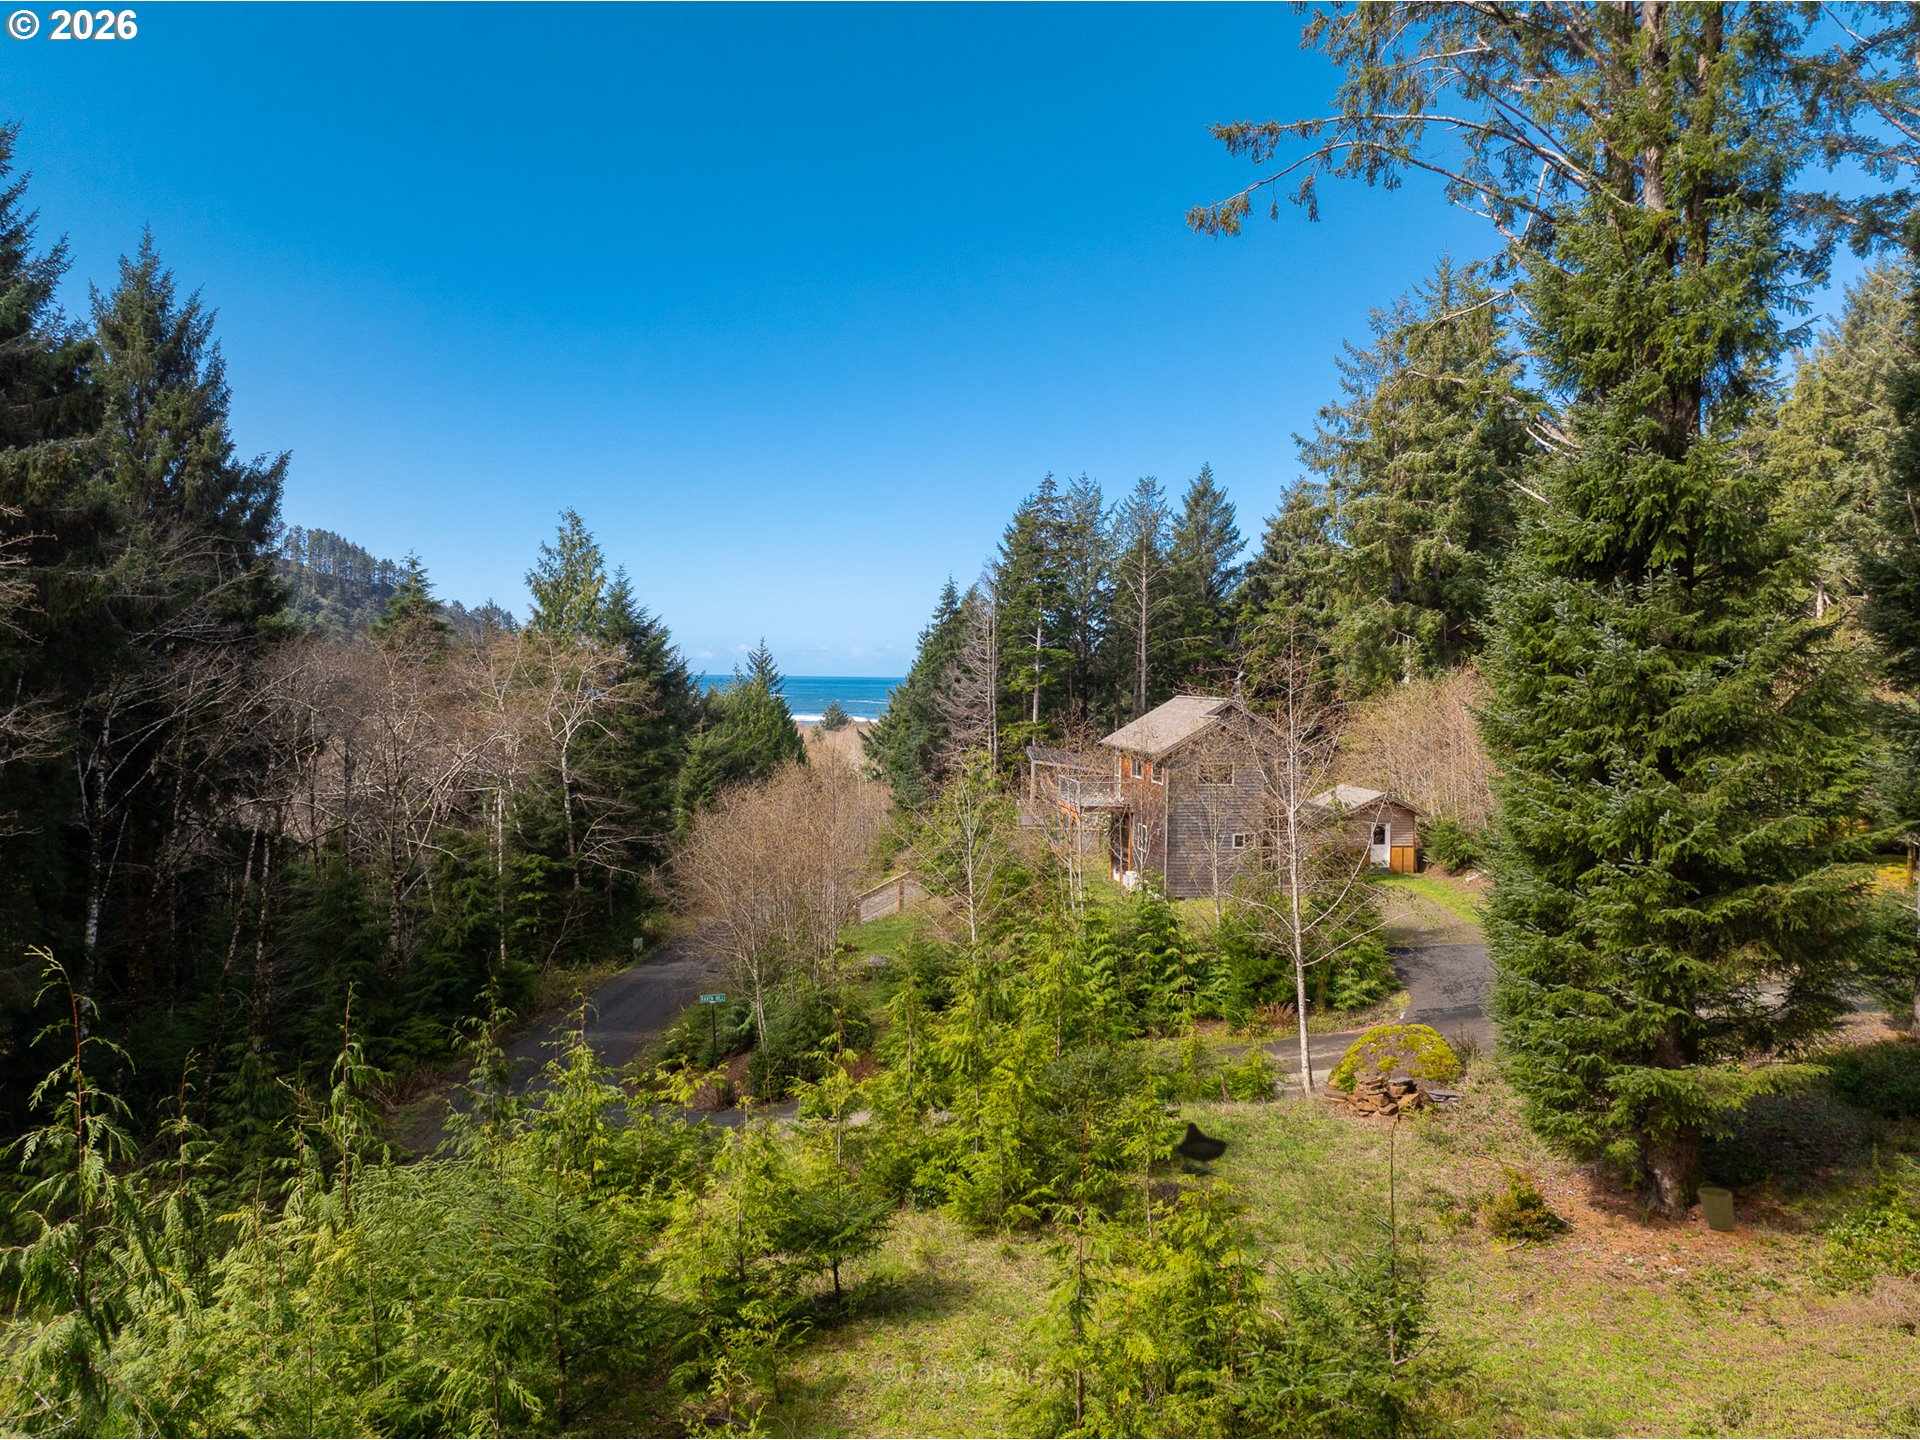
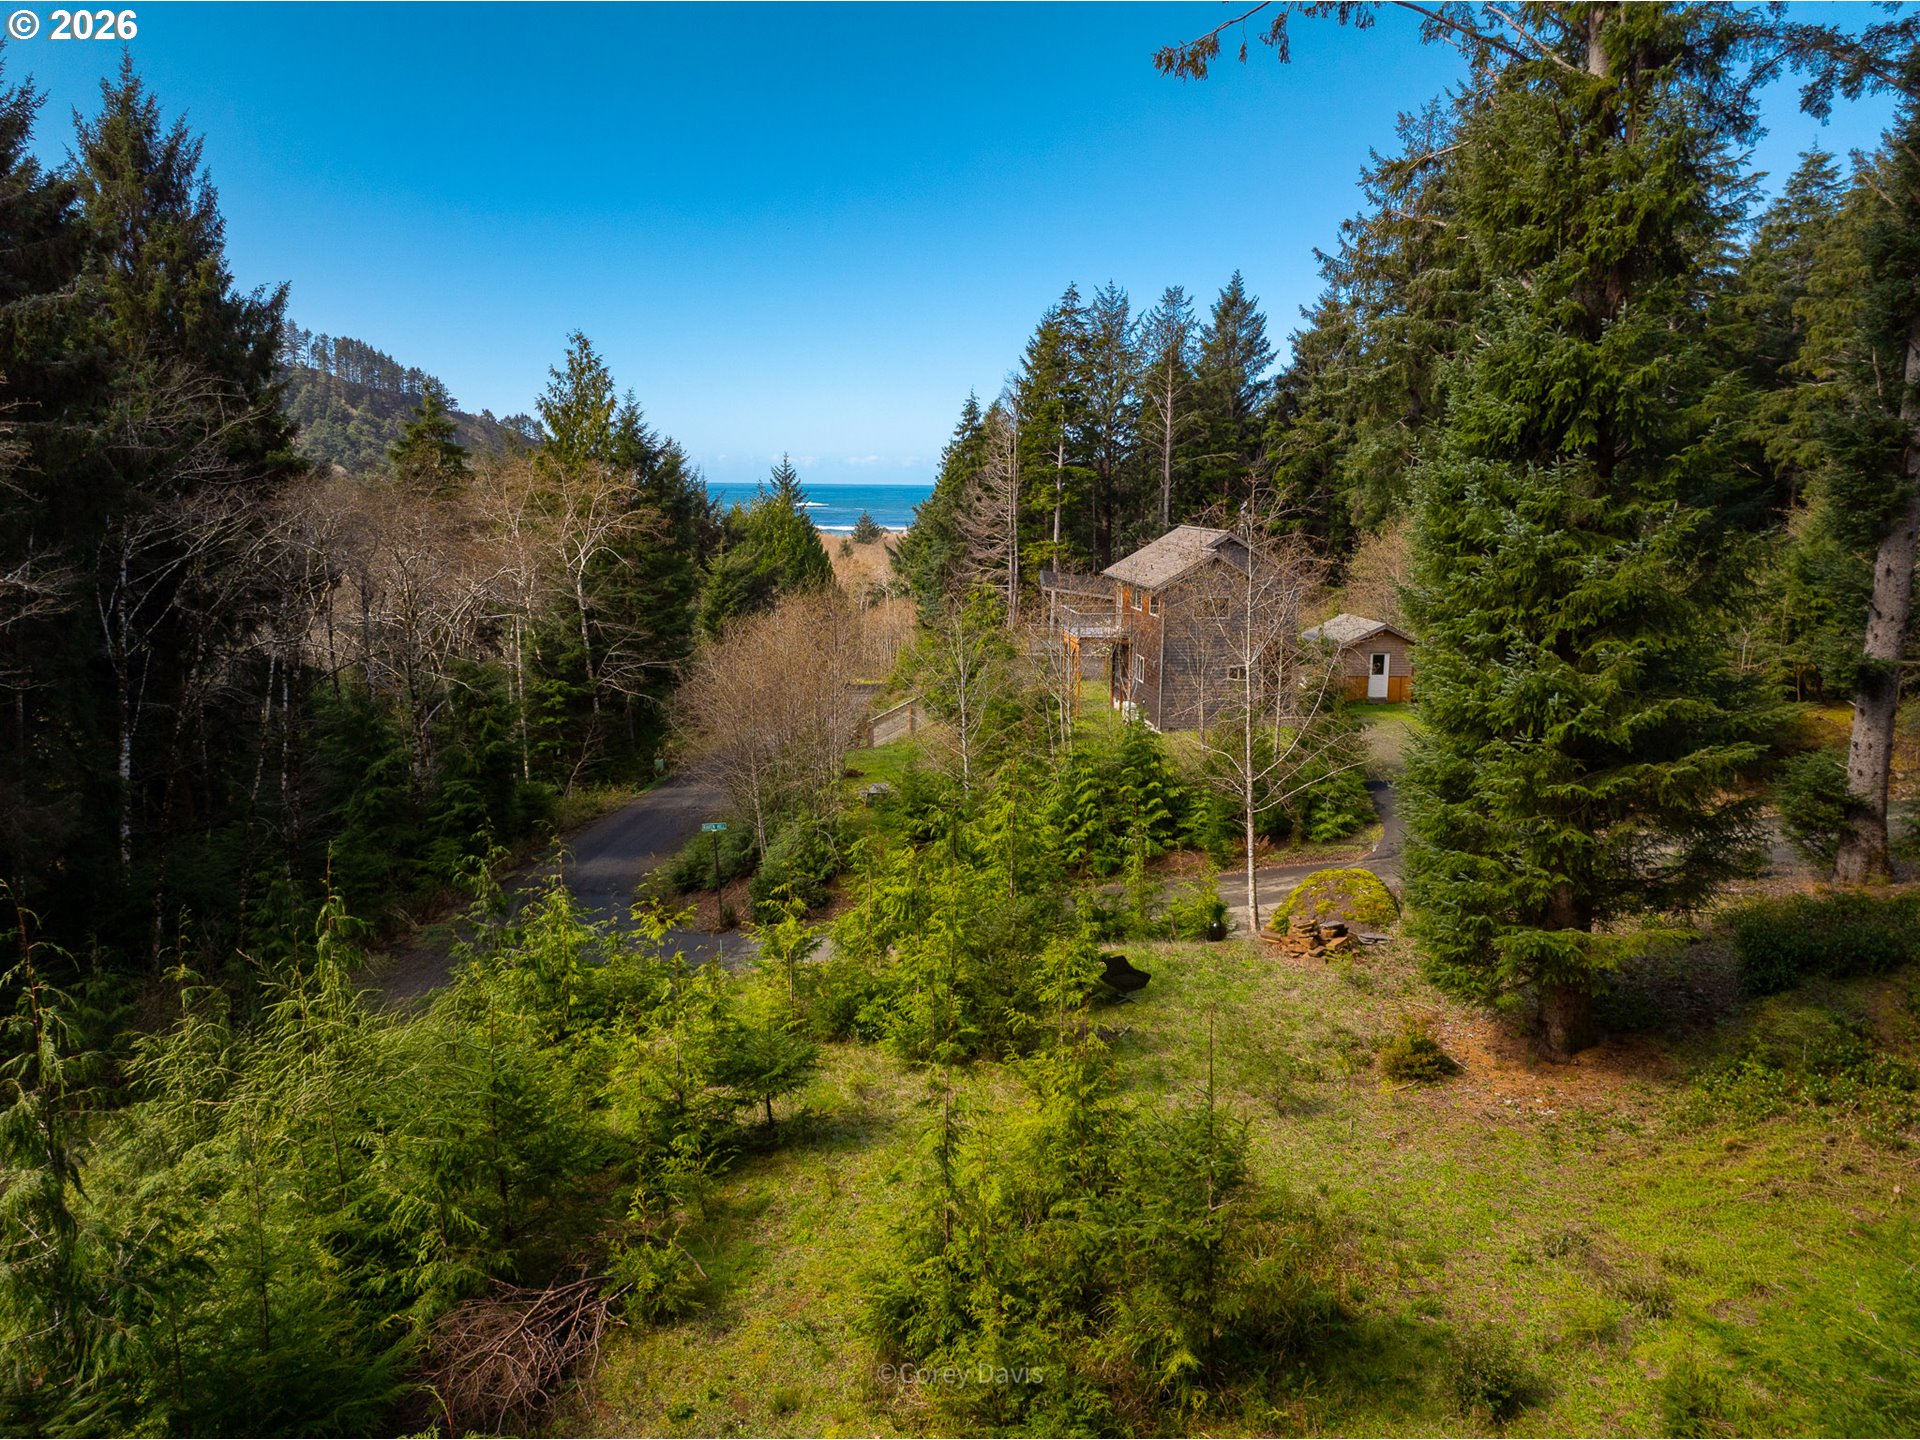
potted tree: none [1265,1063,1289,1108] -> present [1208,904,1229,940]
basket: present [1697,1188,1735,1231] -> none [1558,1034,1589,1078]

